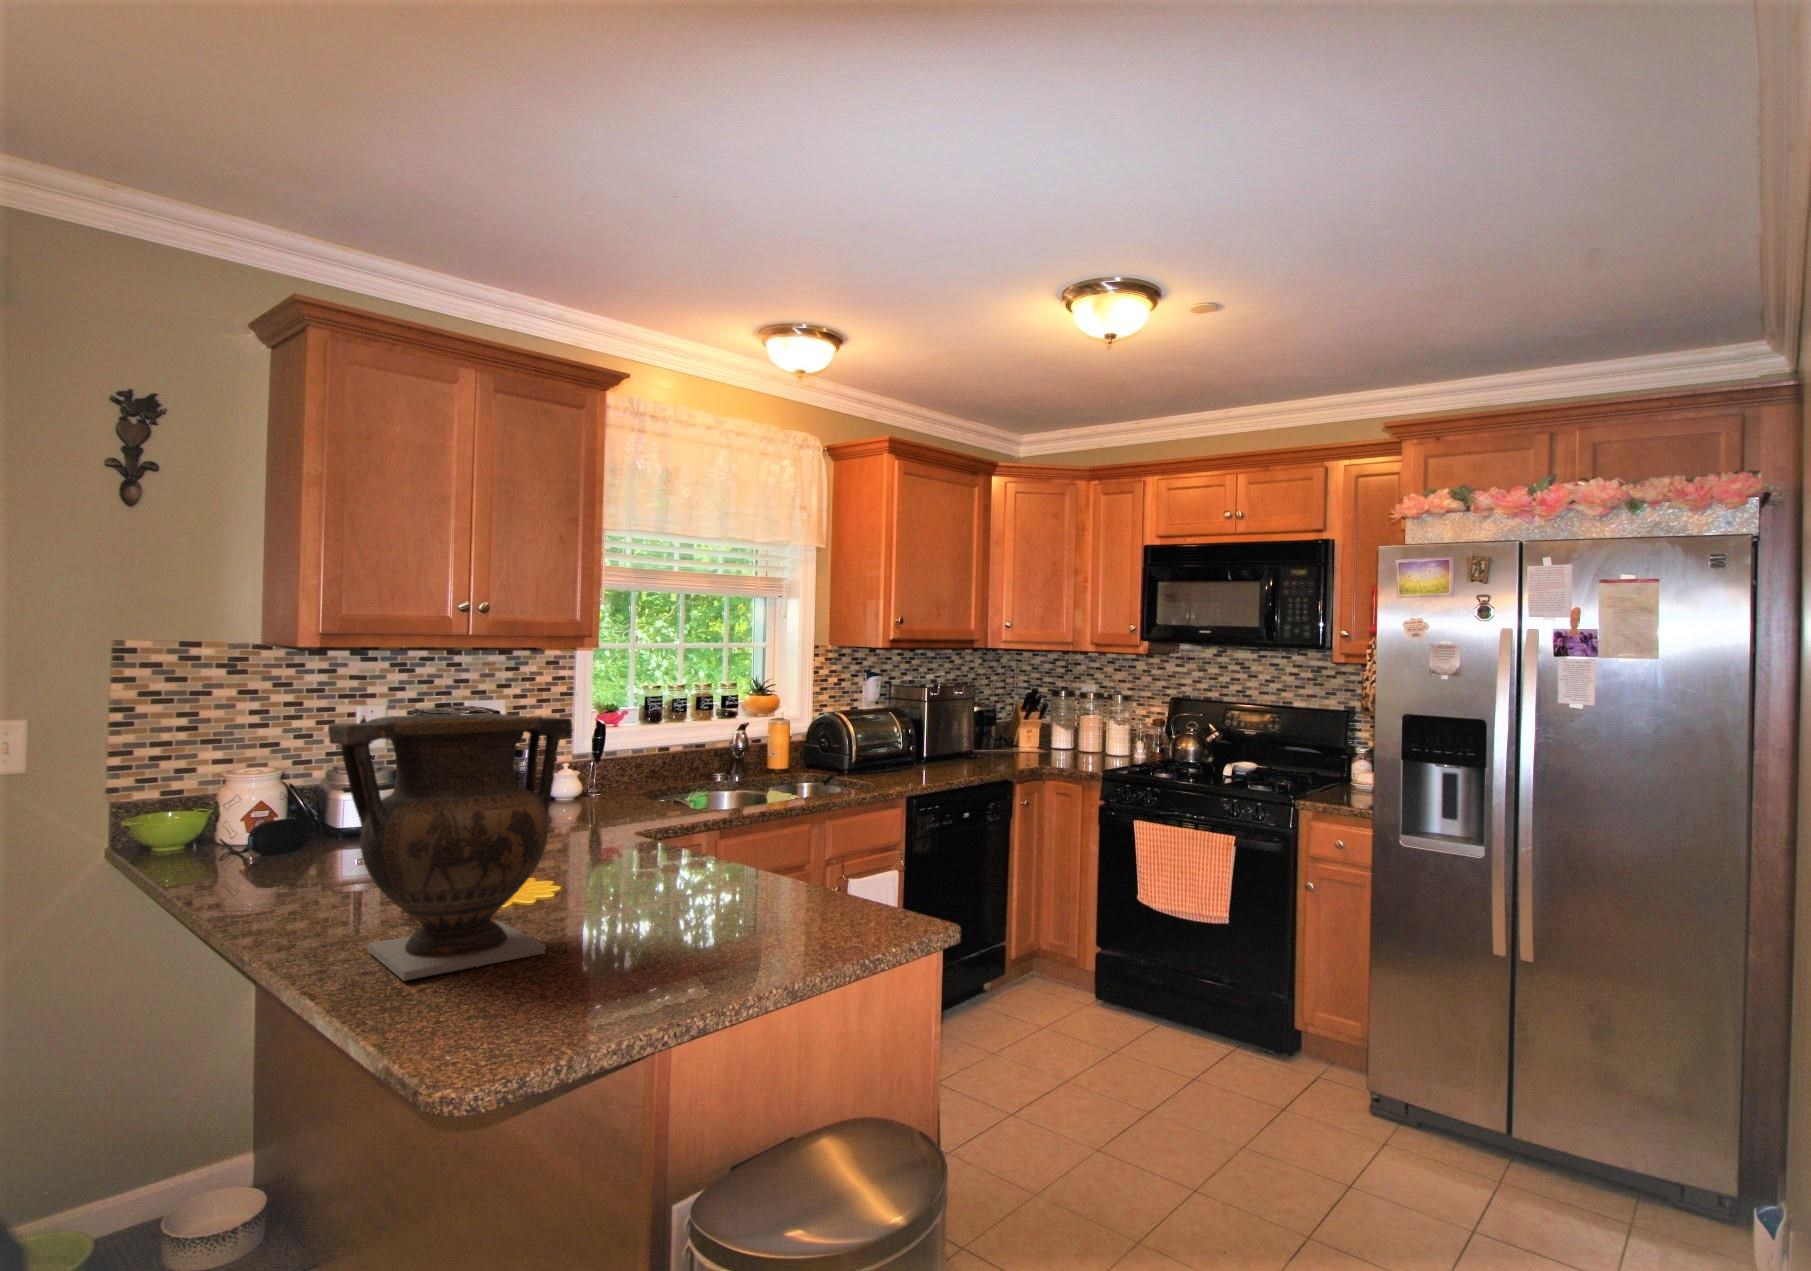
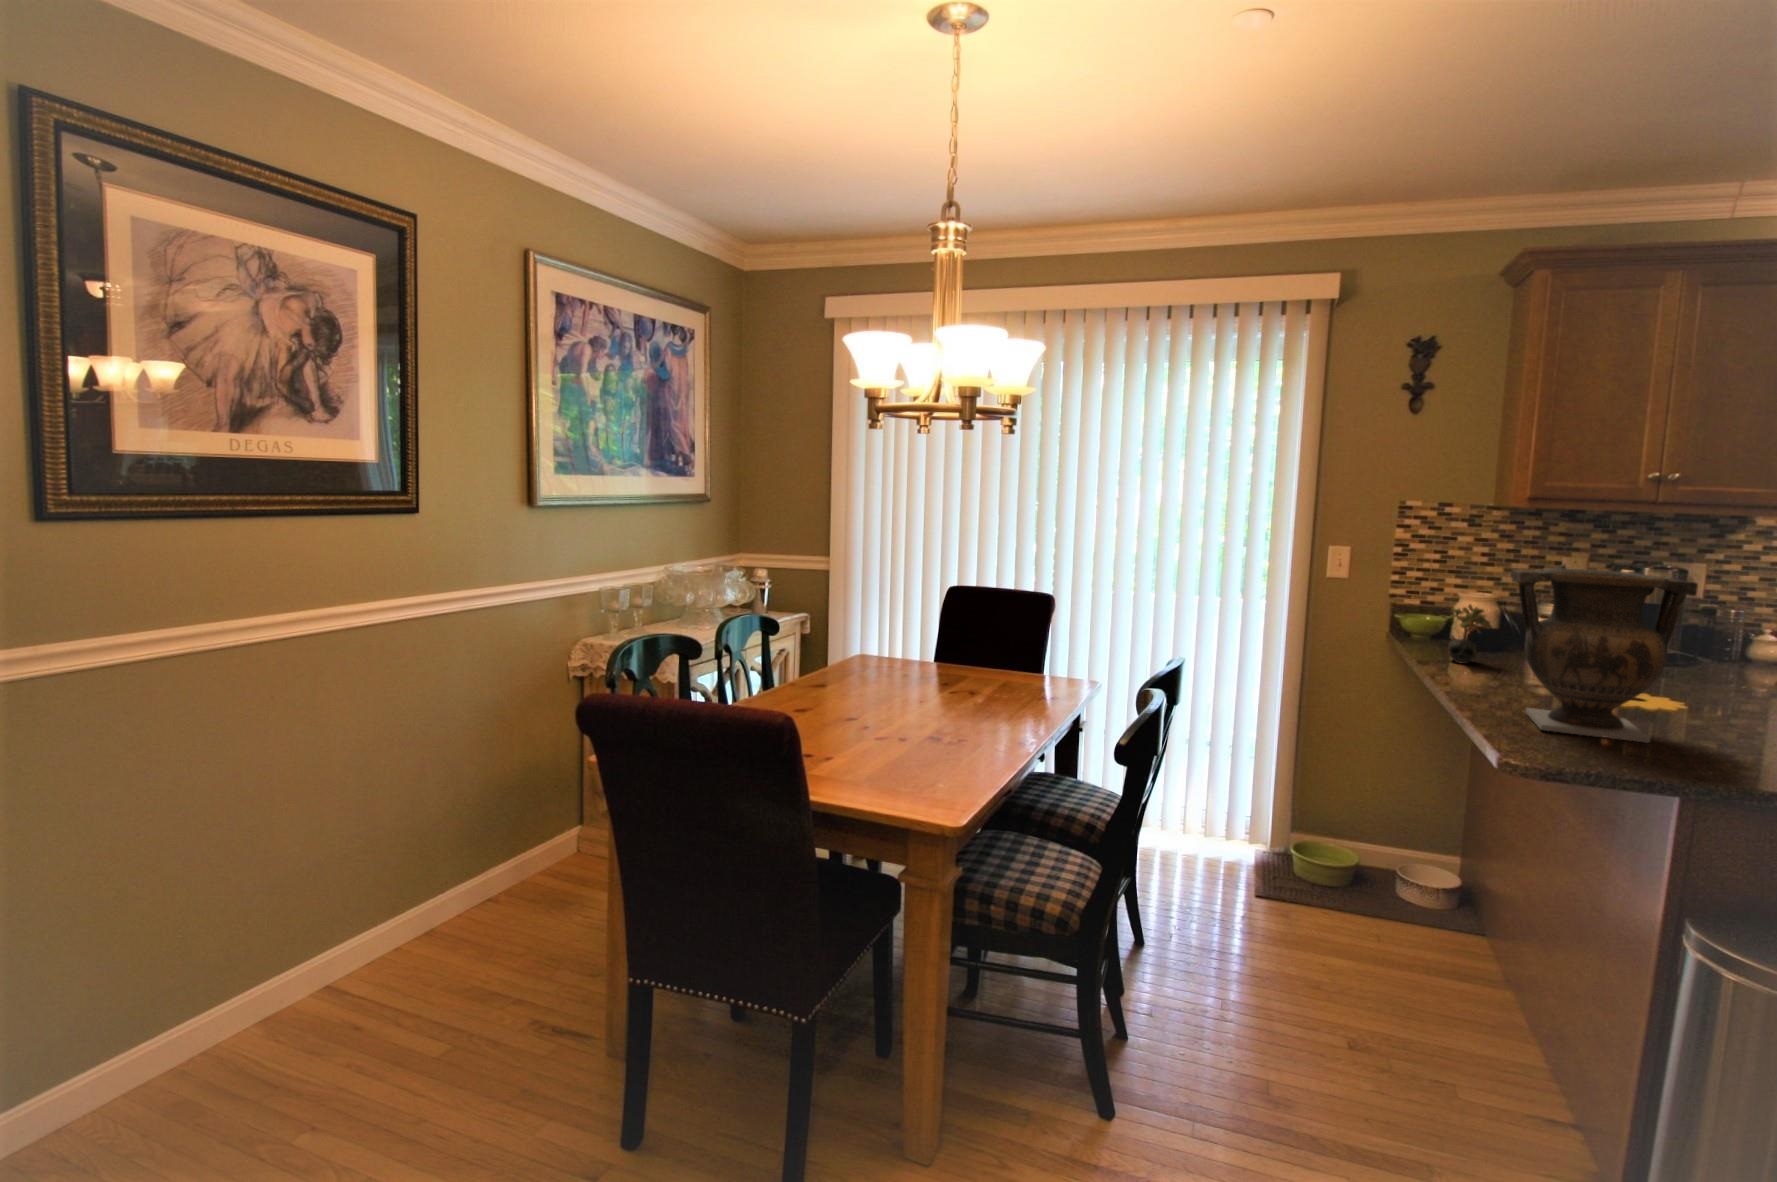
succulent plant: none [208,786,281,881] -> present [1448,605,1490,664]

